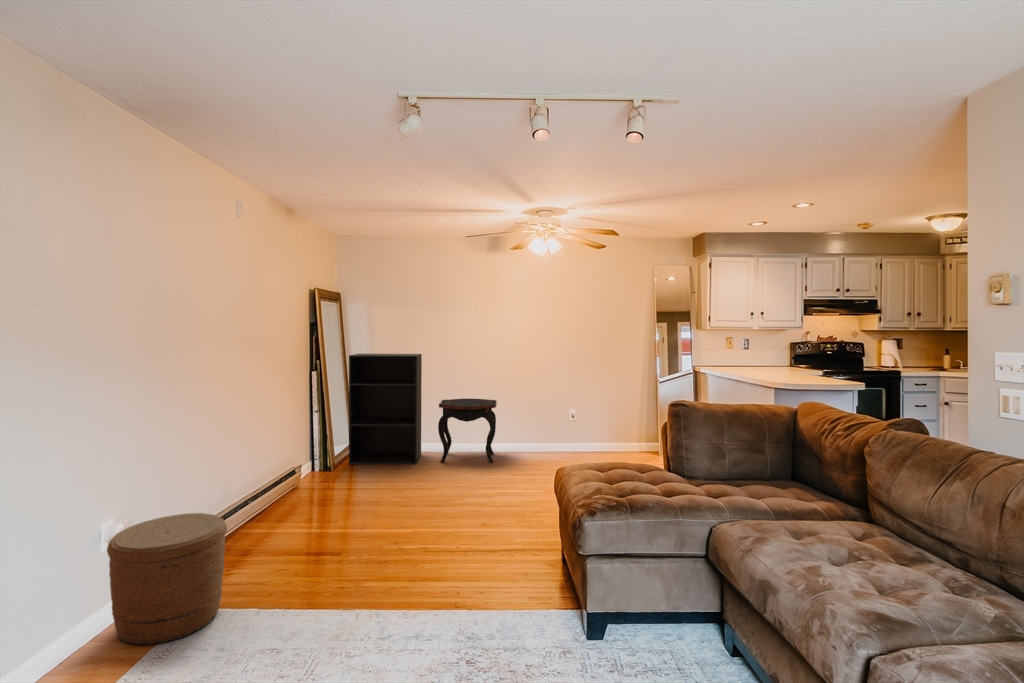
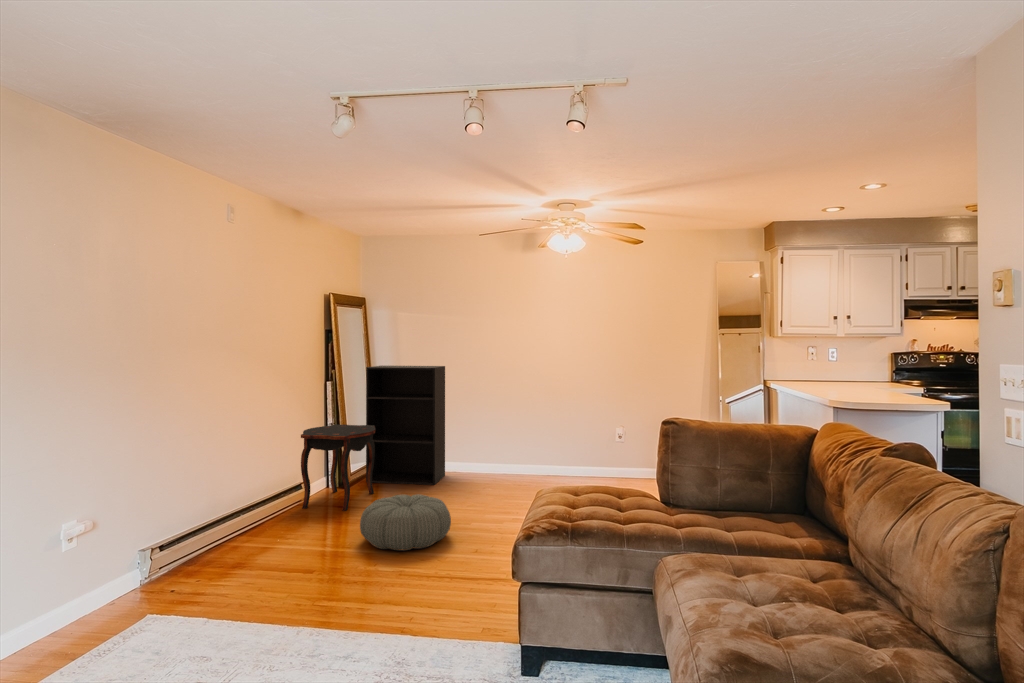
side table: present [438,399,497,463] -> present [301,425,375,511]
pouf: none [375,475,459,529] -> present [360,494,451,551]
woven basket: present [107,513,227,644] -> none [67,517,182,639]

